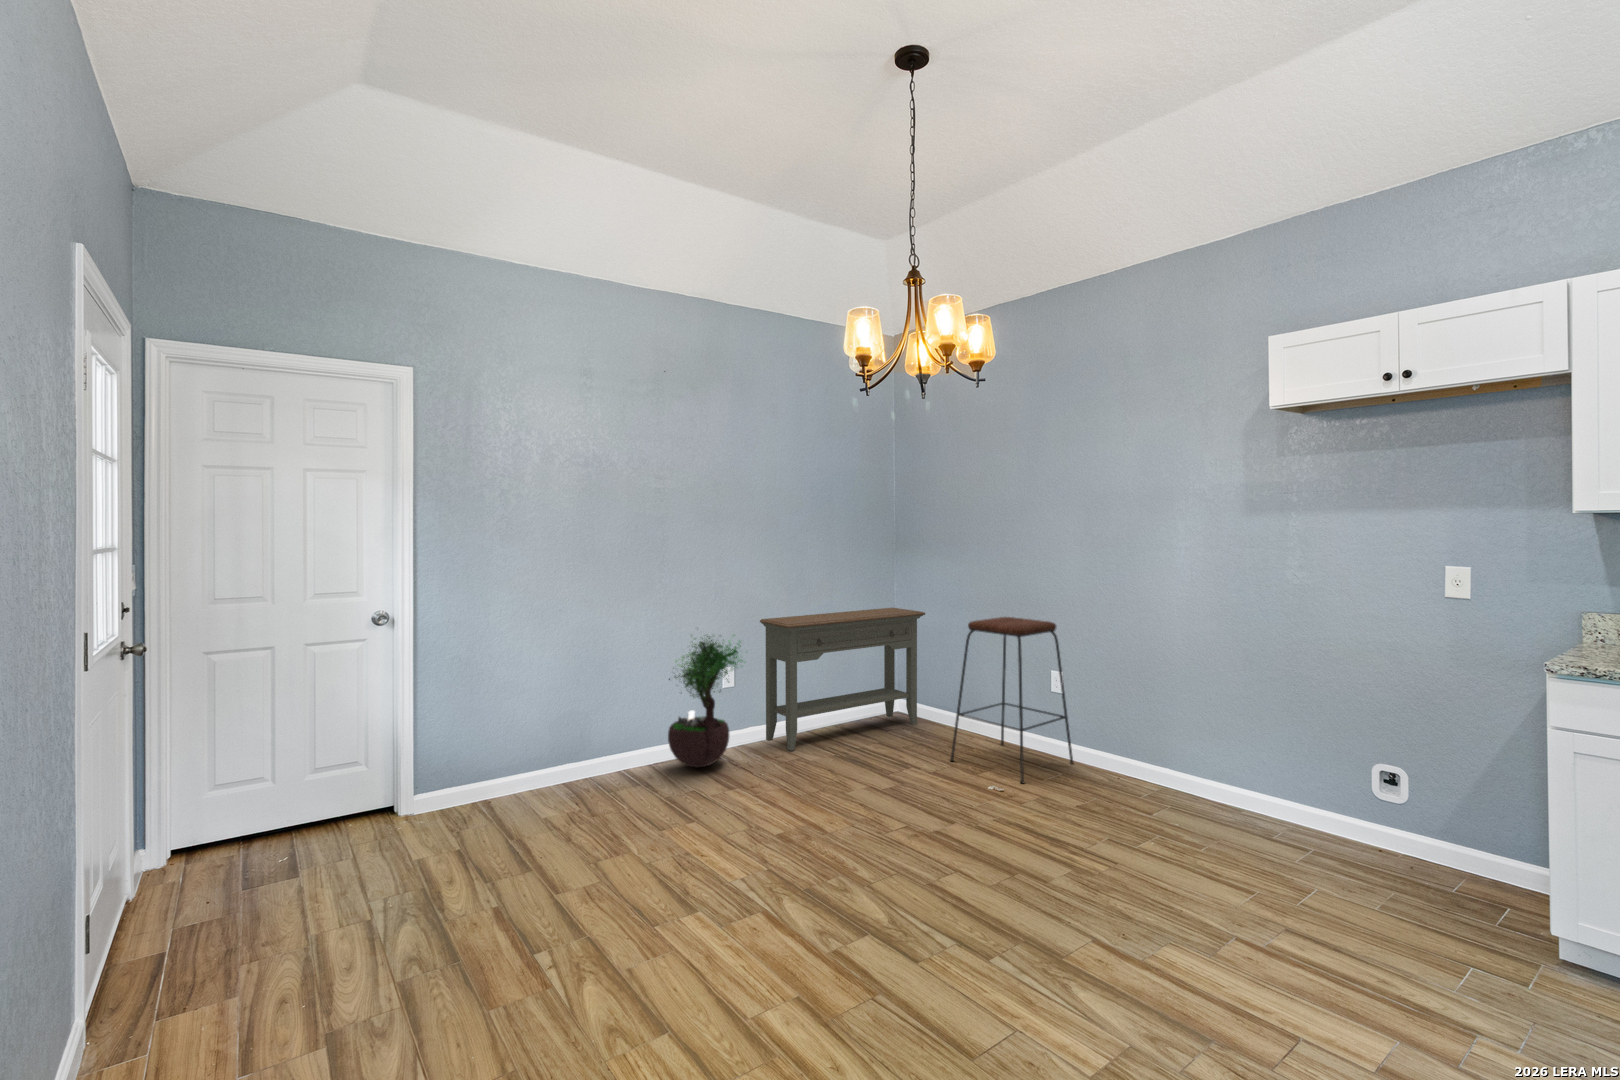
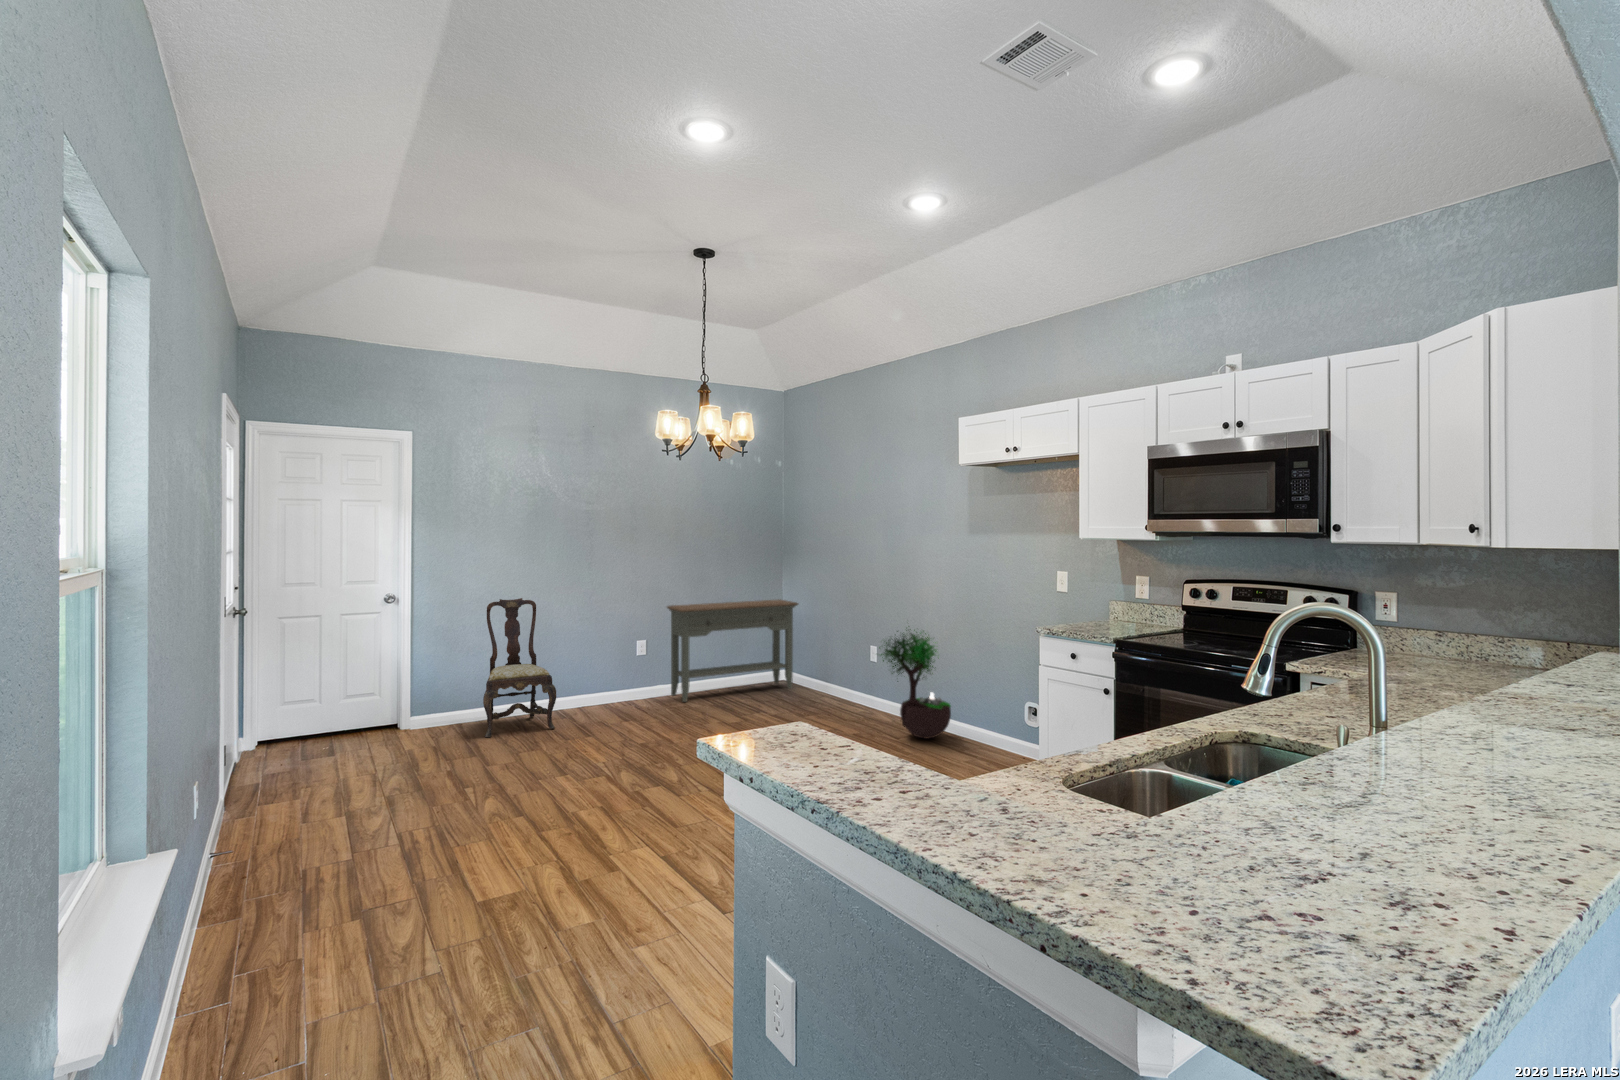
dining chair: none [526,613,635,827] -> present [483,598,556,737]
bar stool: present [950,617,1074,783] -> none [794,606,882,723]
potted tree: present [668,635,746,767] -> present [879,626,951,739]

